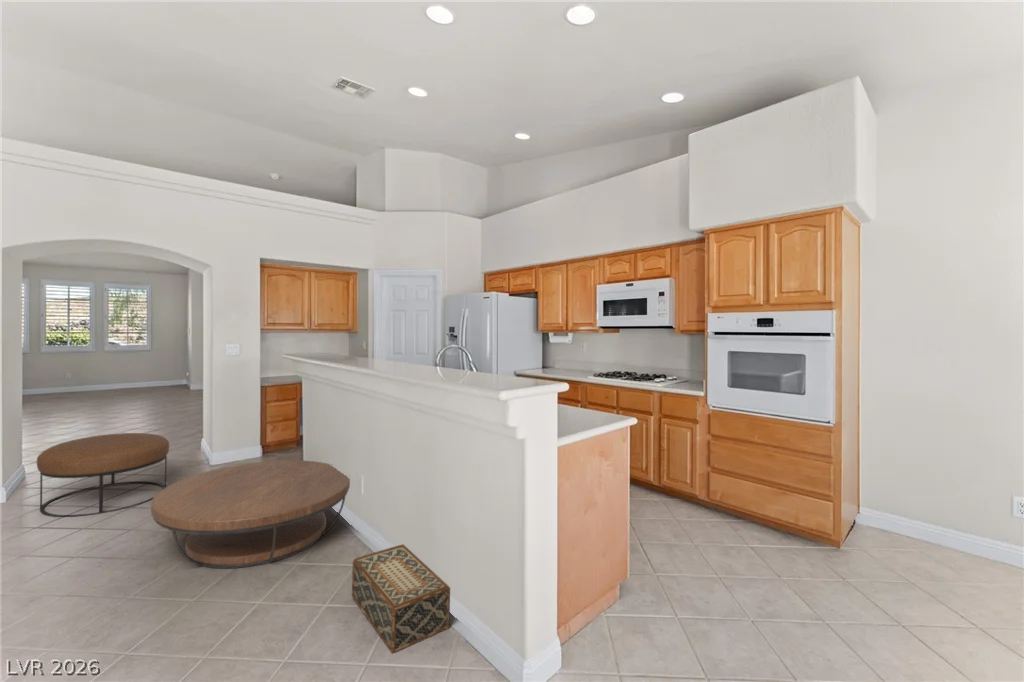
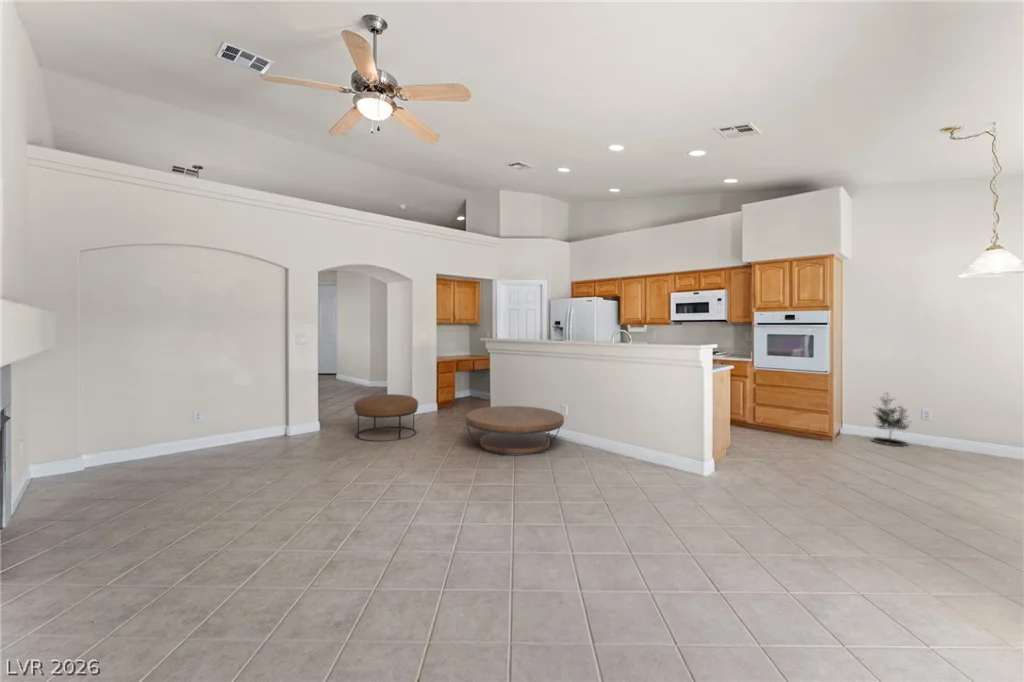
potted tree: none [912,461,993,569] -> present [872,396,908,446]
woven basket: present [352,545,450,653] -> none [602,437,663,474]

